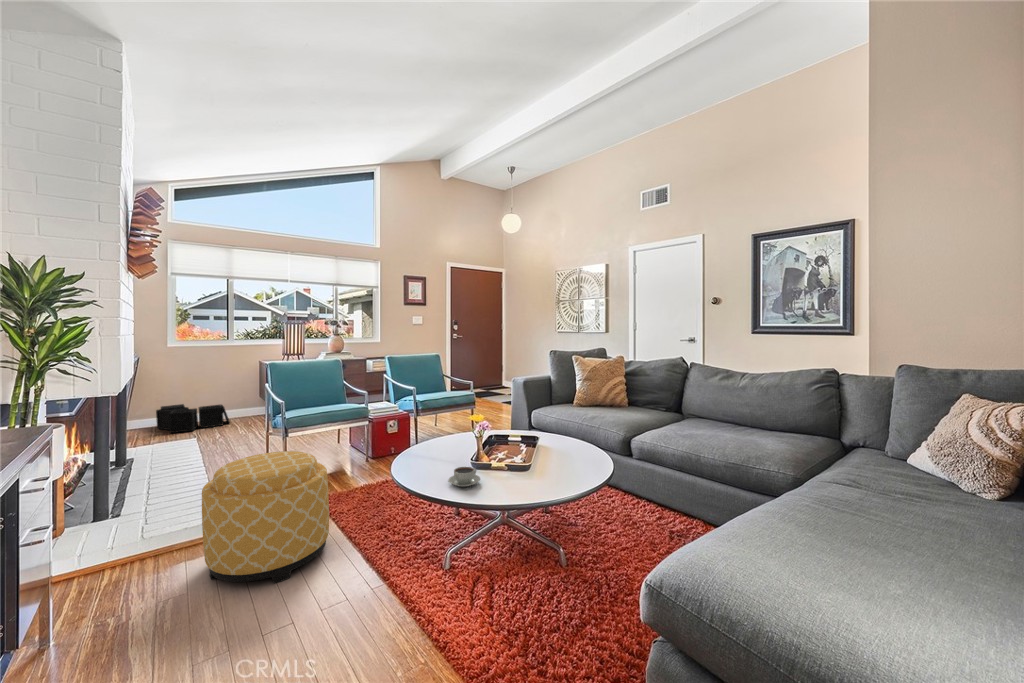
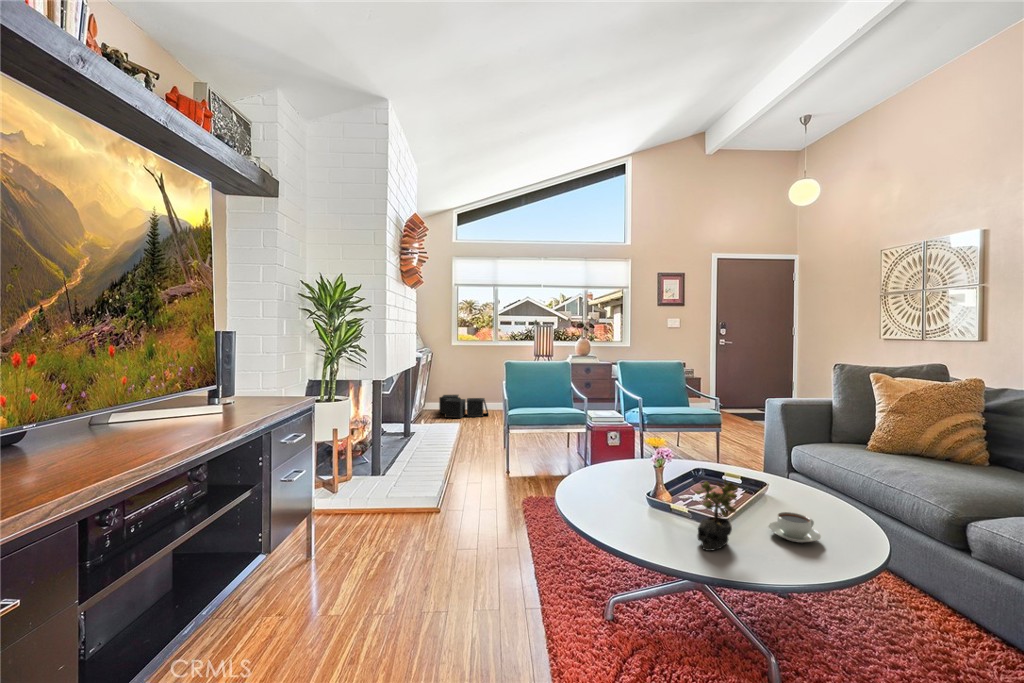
succulent plant: none [514,438,543,490] -> present [695,479,738,551]
ottoman: present [202,451,329,583] -> none [401,443,508,570]
coffee cup: present [448,466,480,487] -> present [768,512,821,543]

